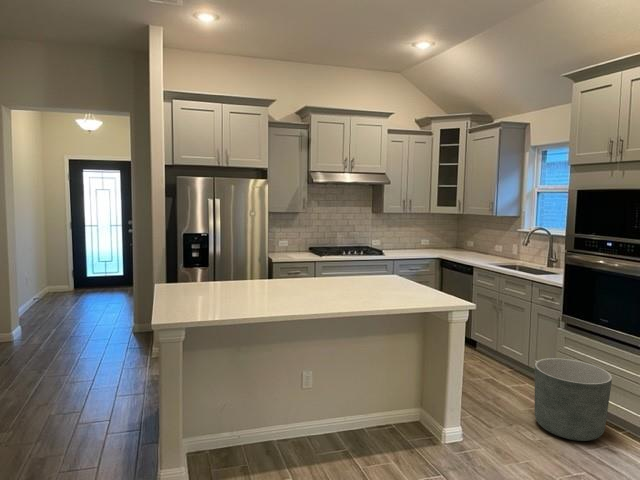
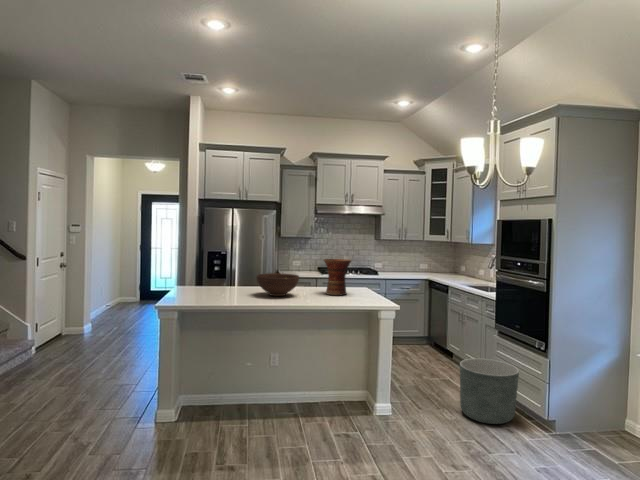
vase: none [363,243,400,291] -> present [324,259,351,295]
fruit bowl: none [282,265,339,297] -> present [256,273,299,296]

